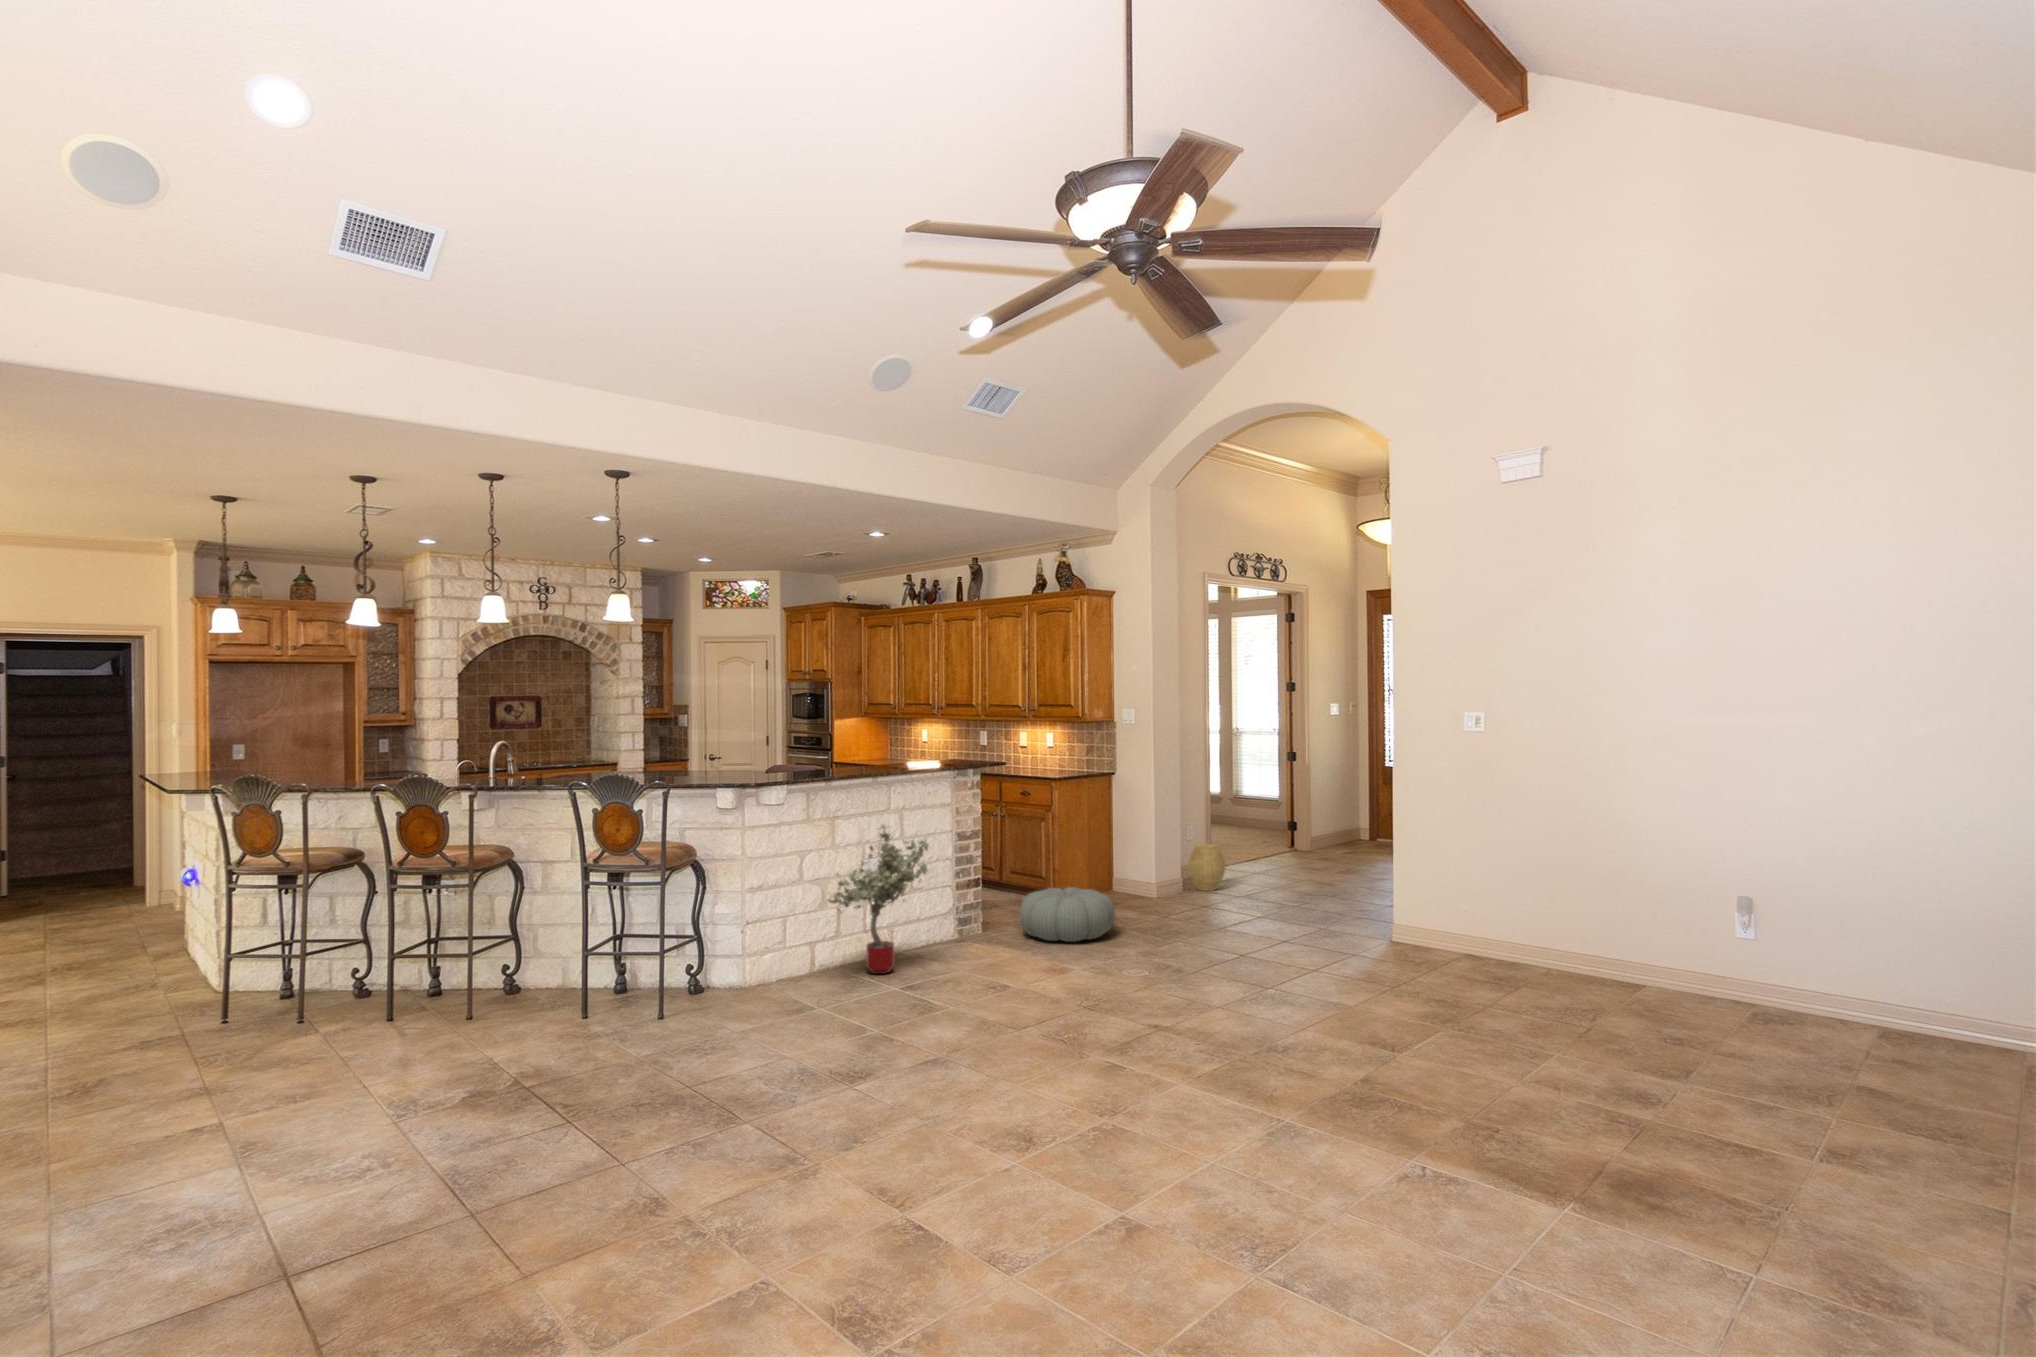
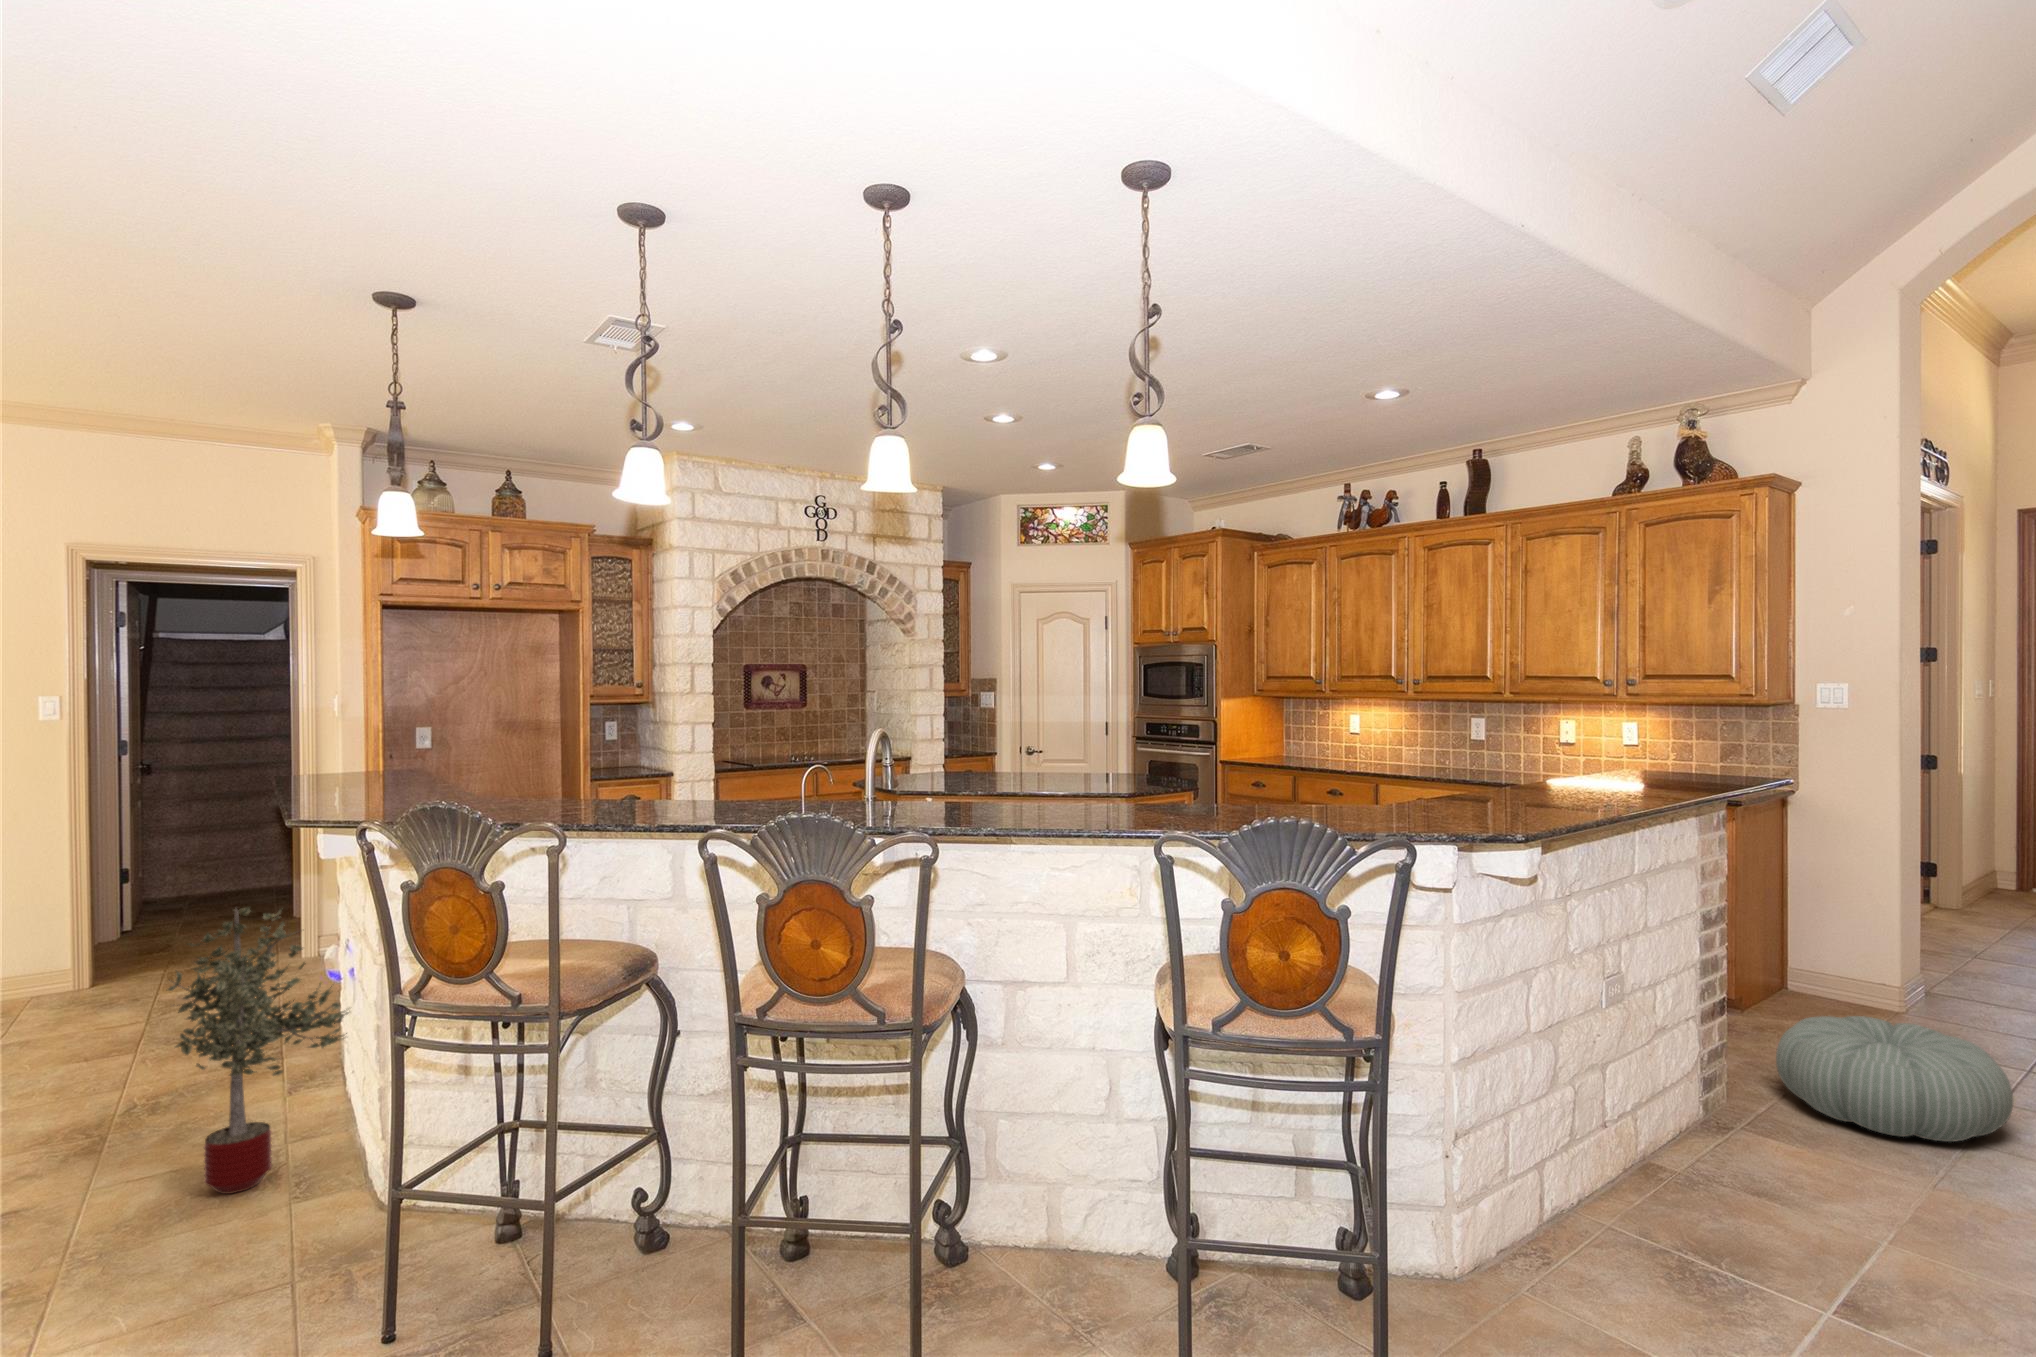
potted tree: present [828,825,929,974] -> present [168,907,348,1194]
woven basket: present [1188,843,1225,891] -> none [1912,916,1996,1000]

